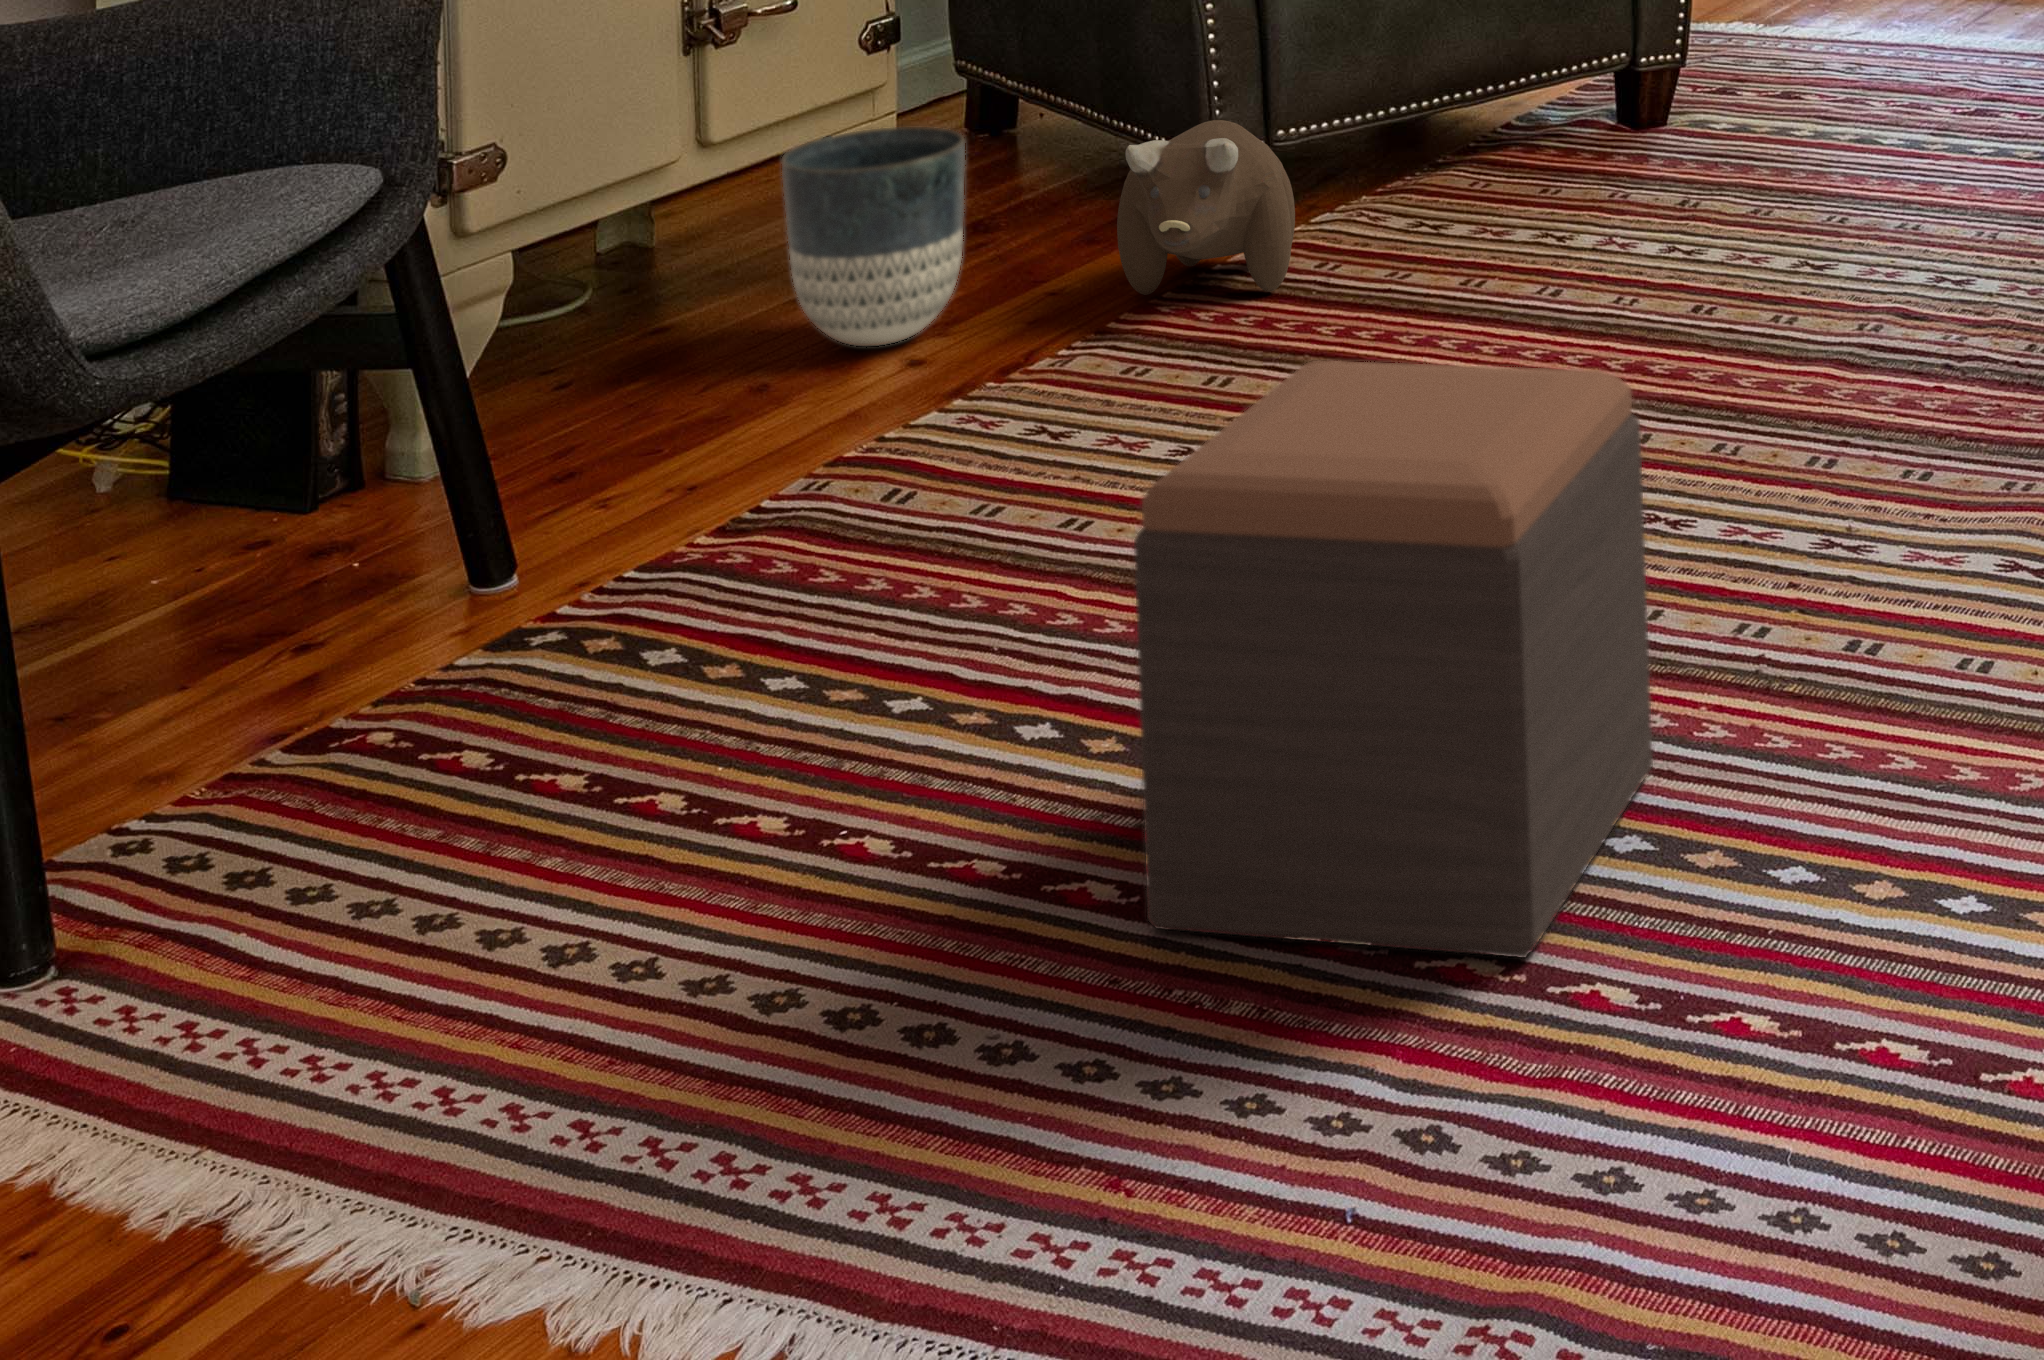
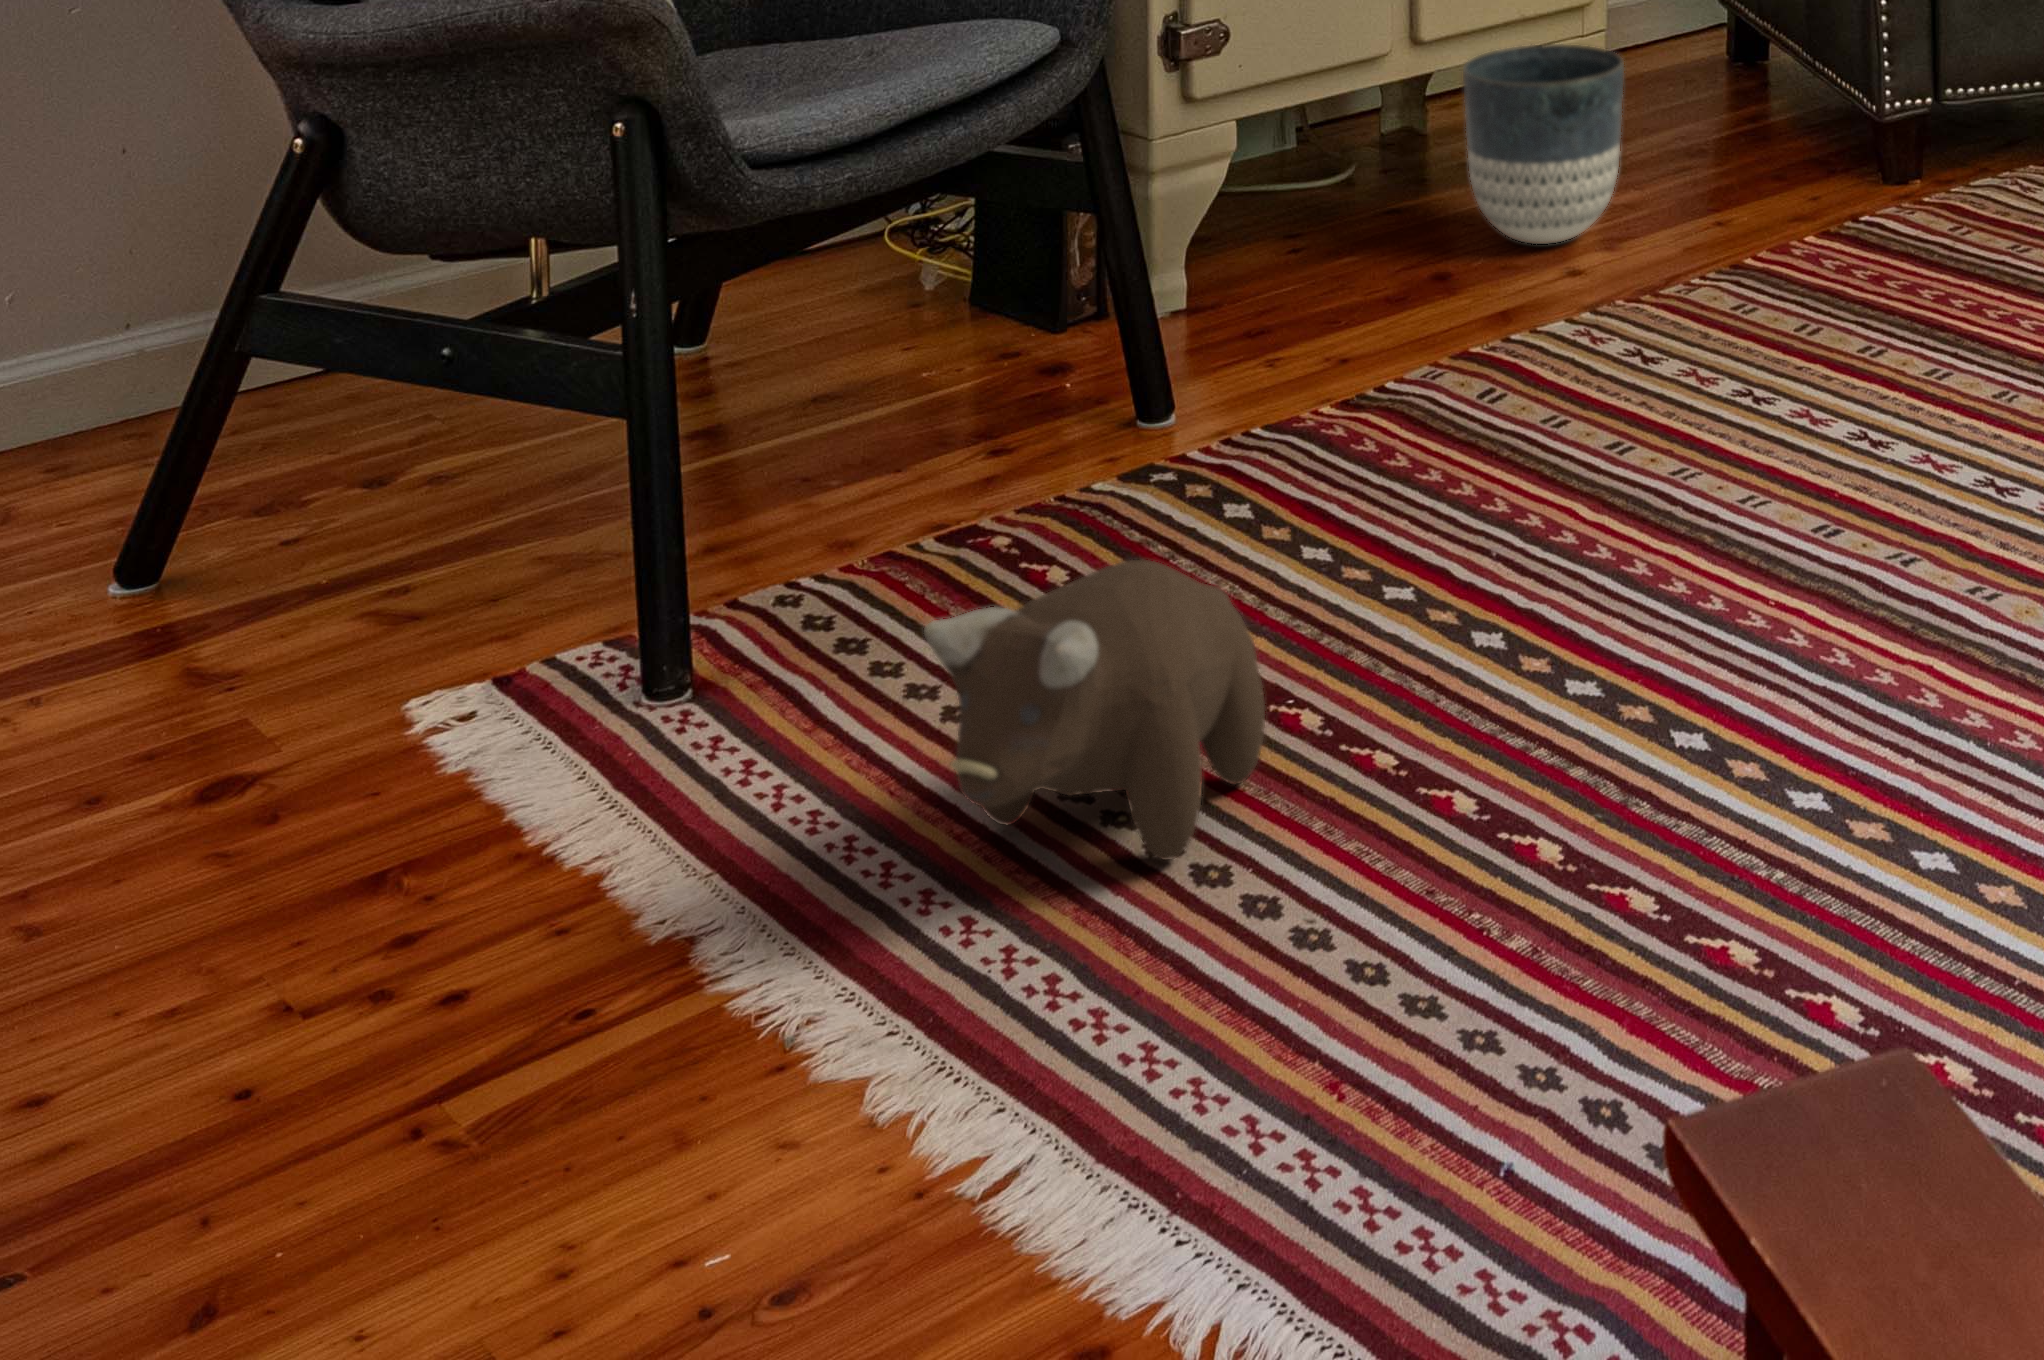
plush toy: present [1117,120,1295,295] -> present [924,560,1265,860]
footstool: present [1134,361,1653,958] -> none [1488,349,1992,950]

